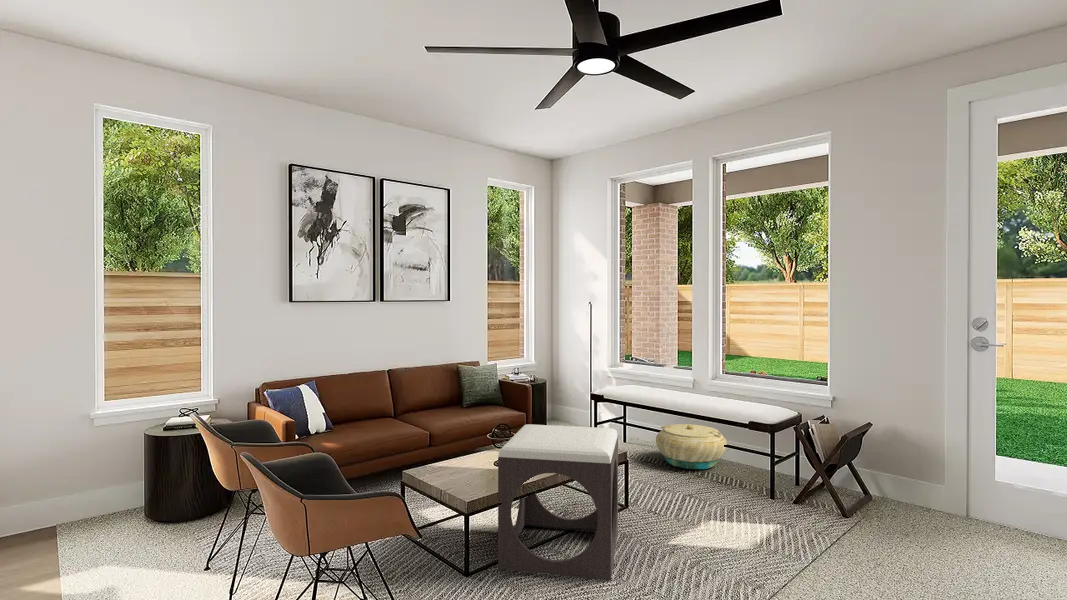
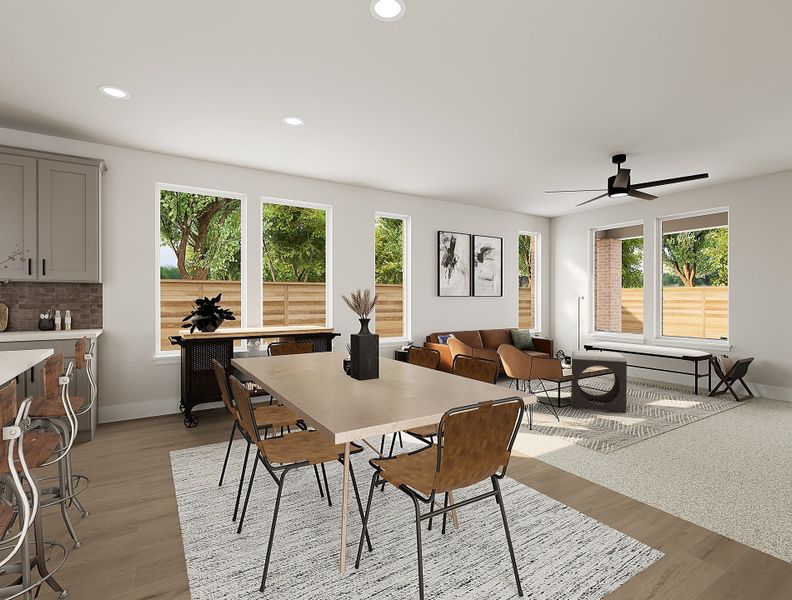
basket: present [656,424,727,469] -> none [624,365,666,387]

